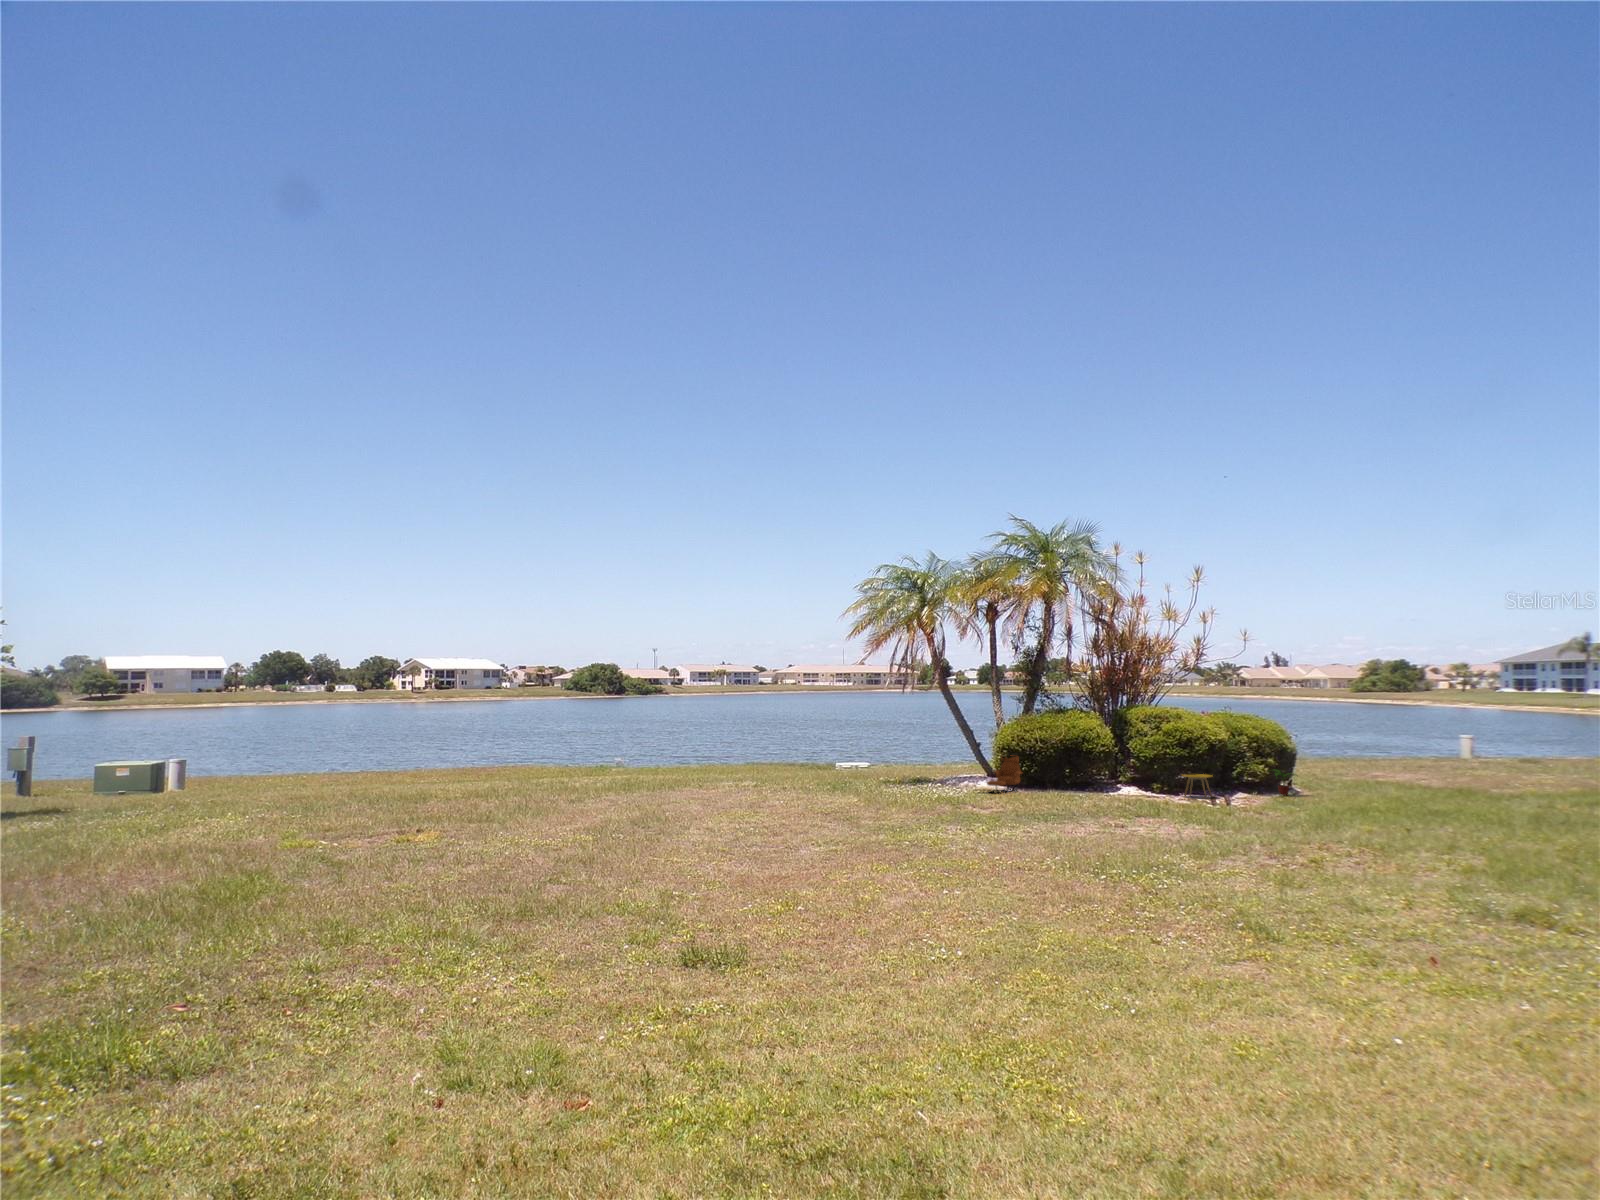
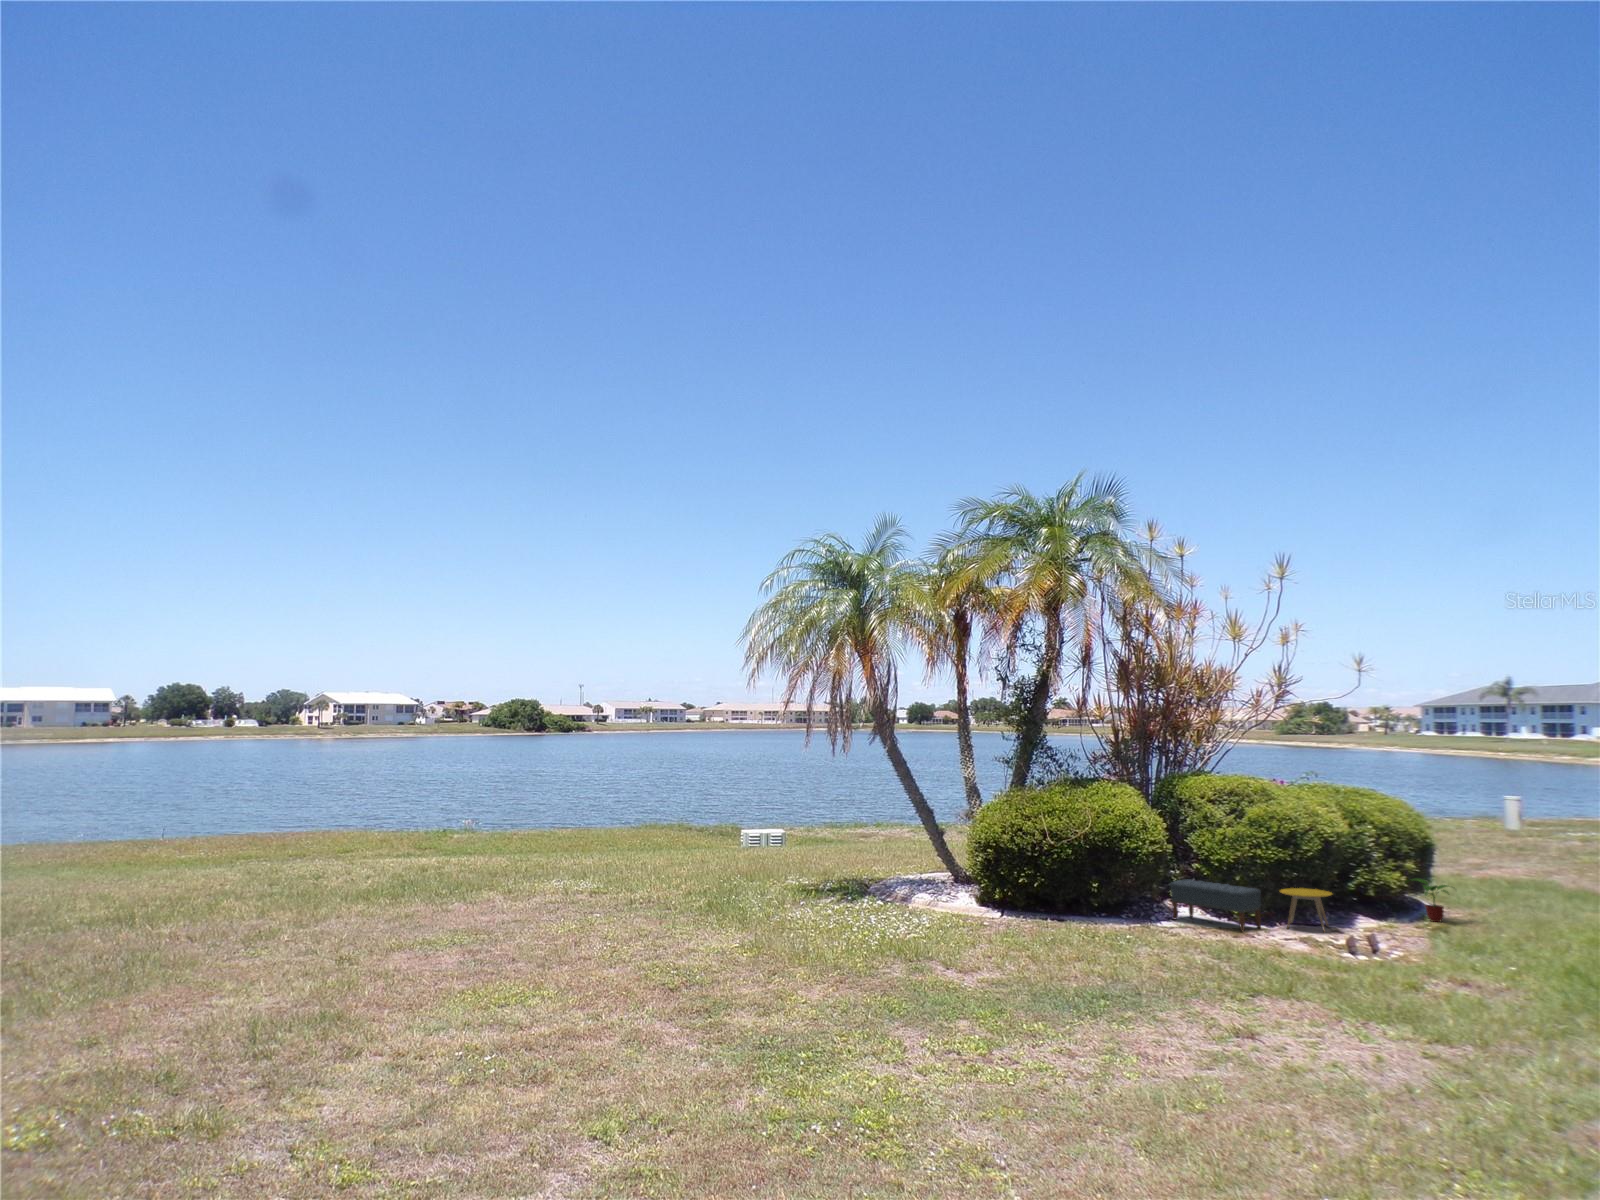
lounge chair: present [987,756,1022,793] -> none [965,857,1022,925]
bench: none [1115,769,1169,798] -> present [1170,879,1261,931]

